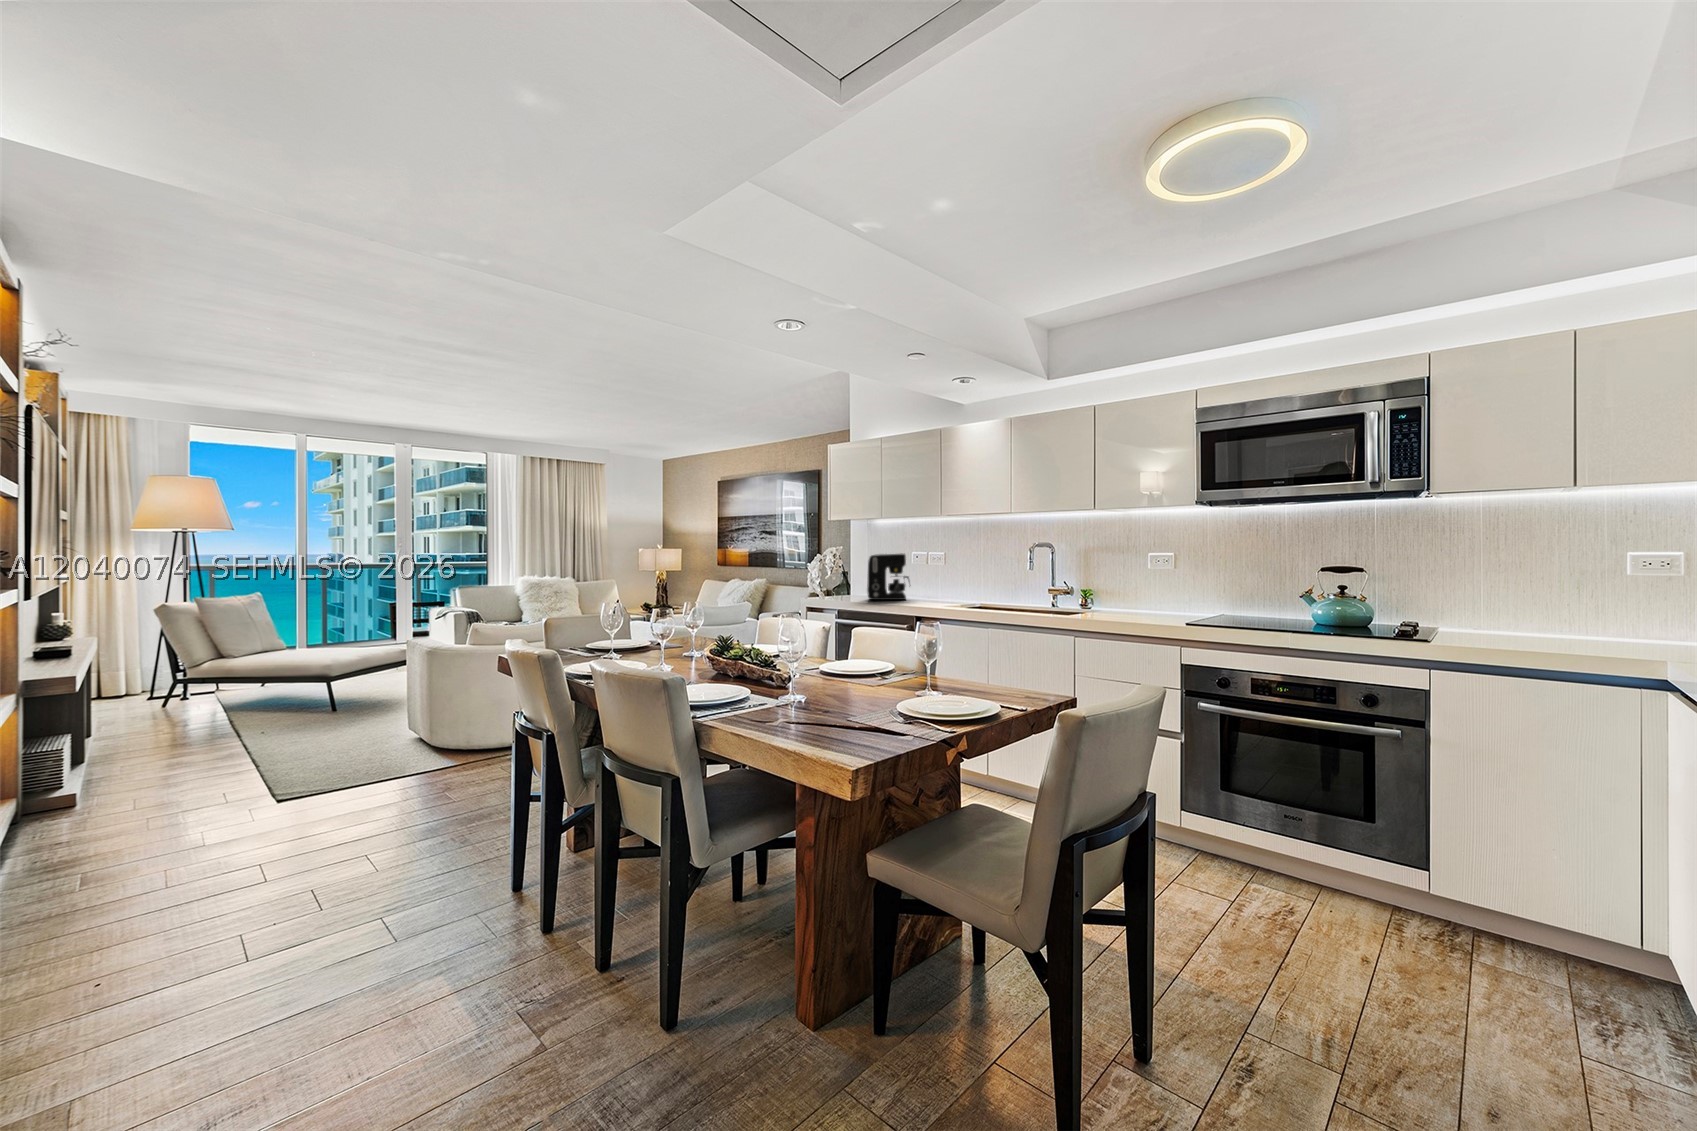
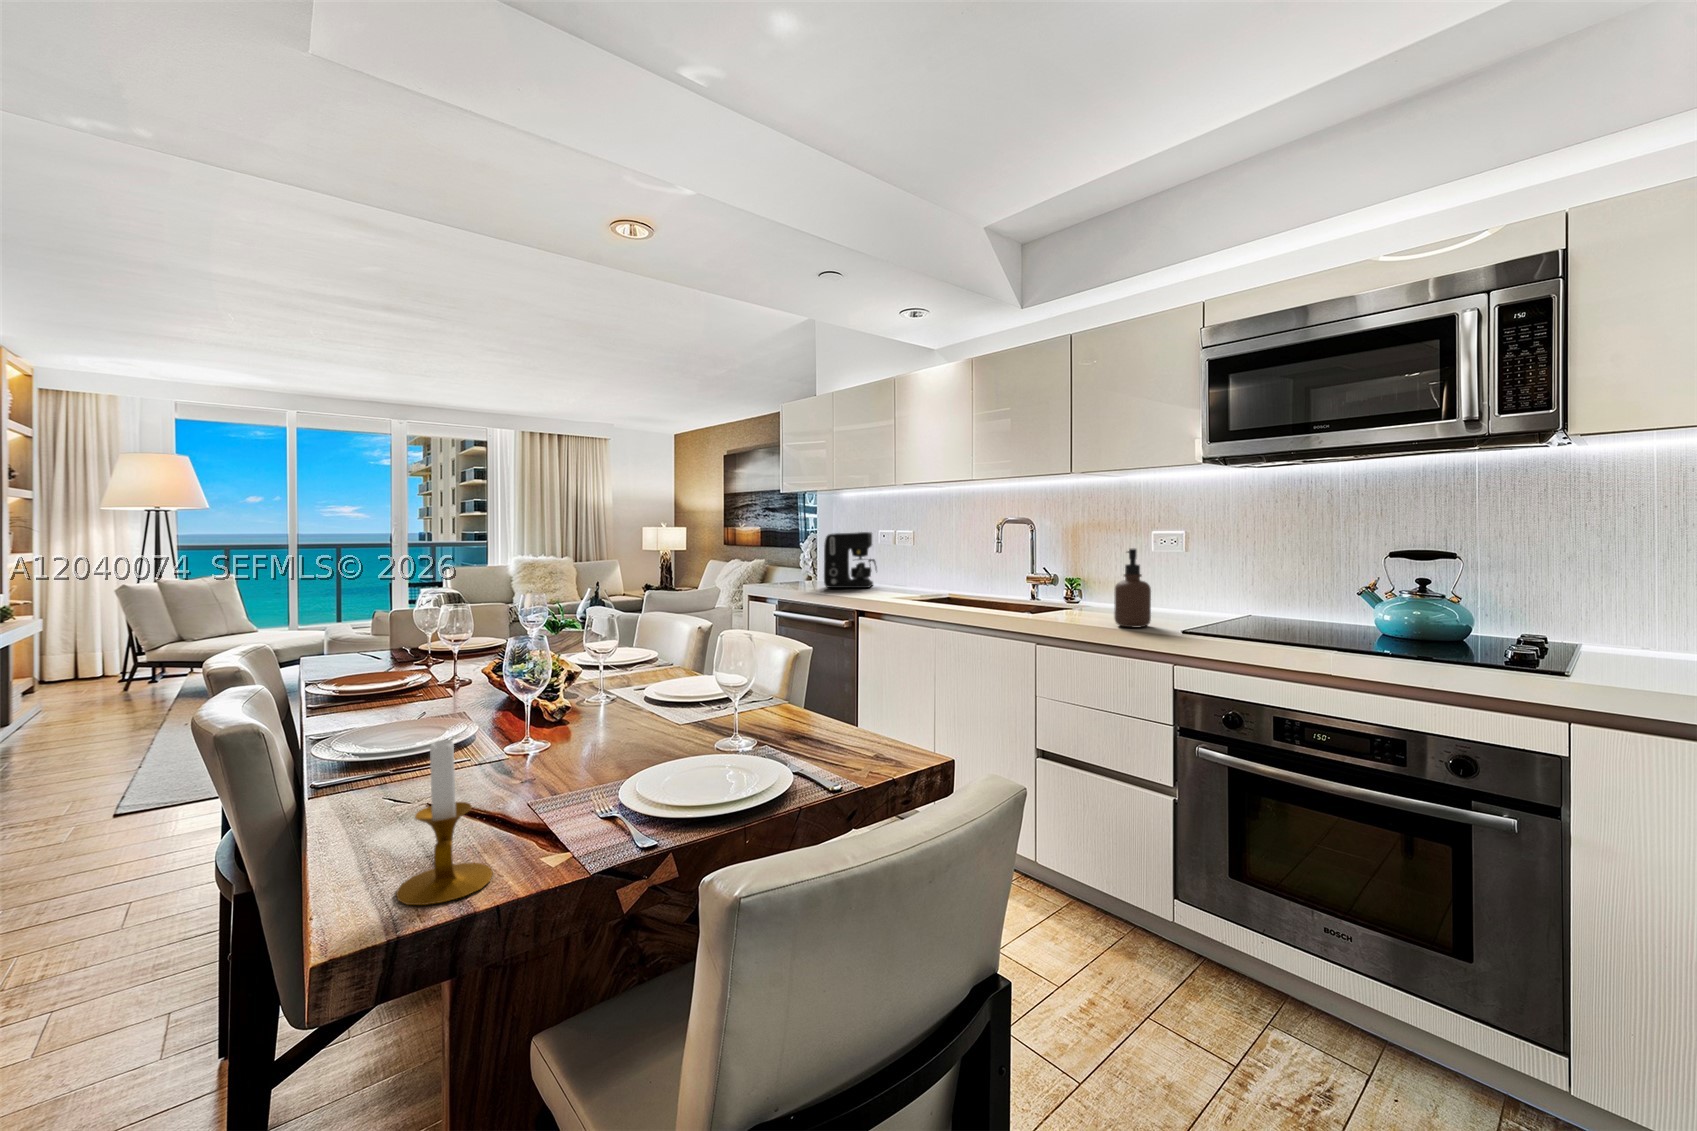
soap dispenser: none [1131,566,1158,623] -> present [1114,549,1151,627]
candlestick: none [846,664,893,747] -> present [396,740,493,905]

